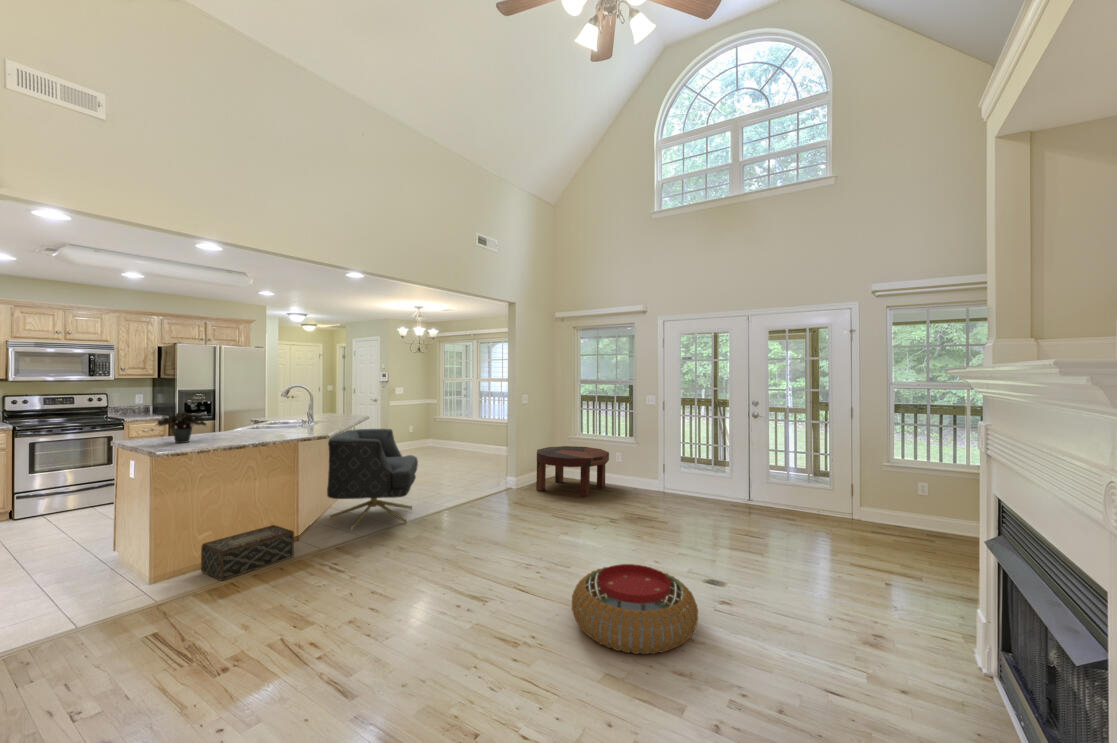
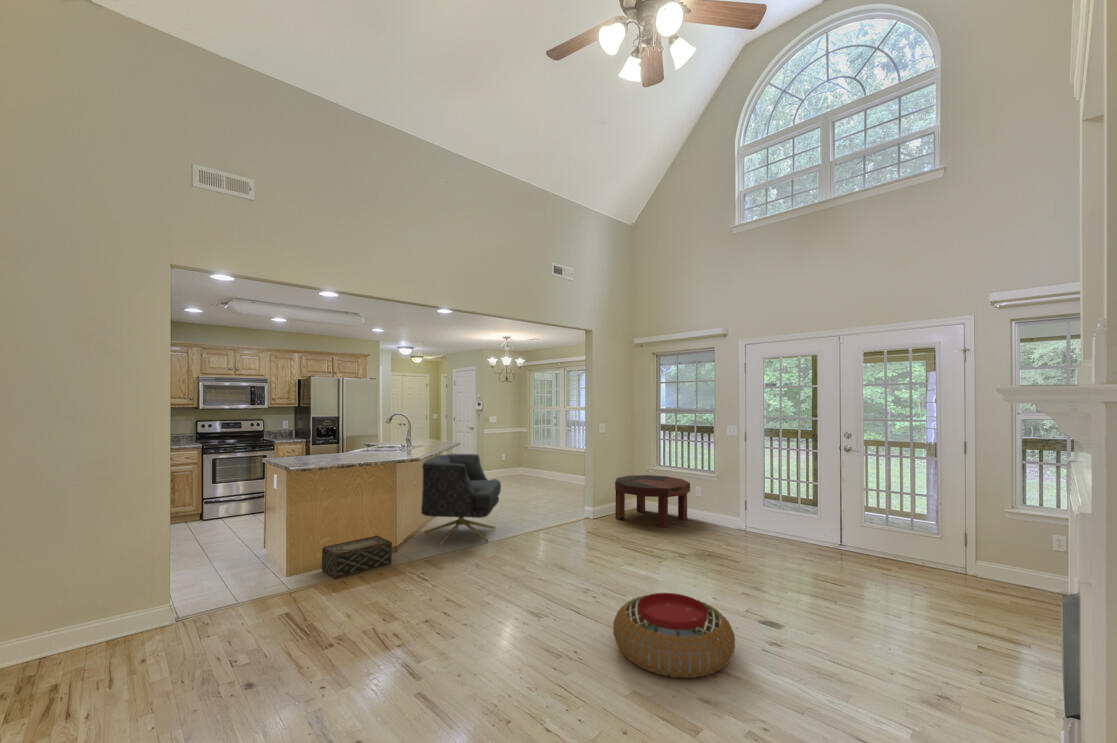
potted plant: present [156,412,207,443] -> none [292,438,329,463]

